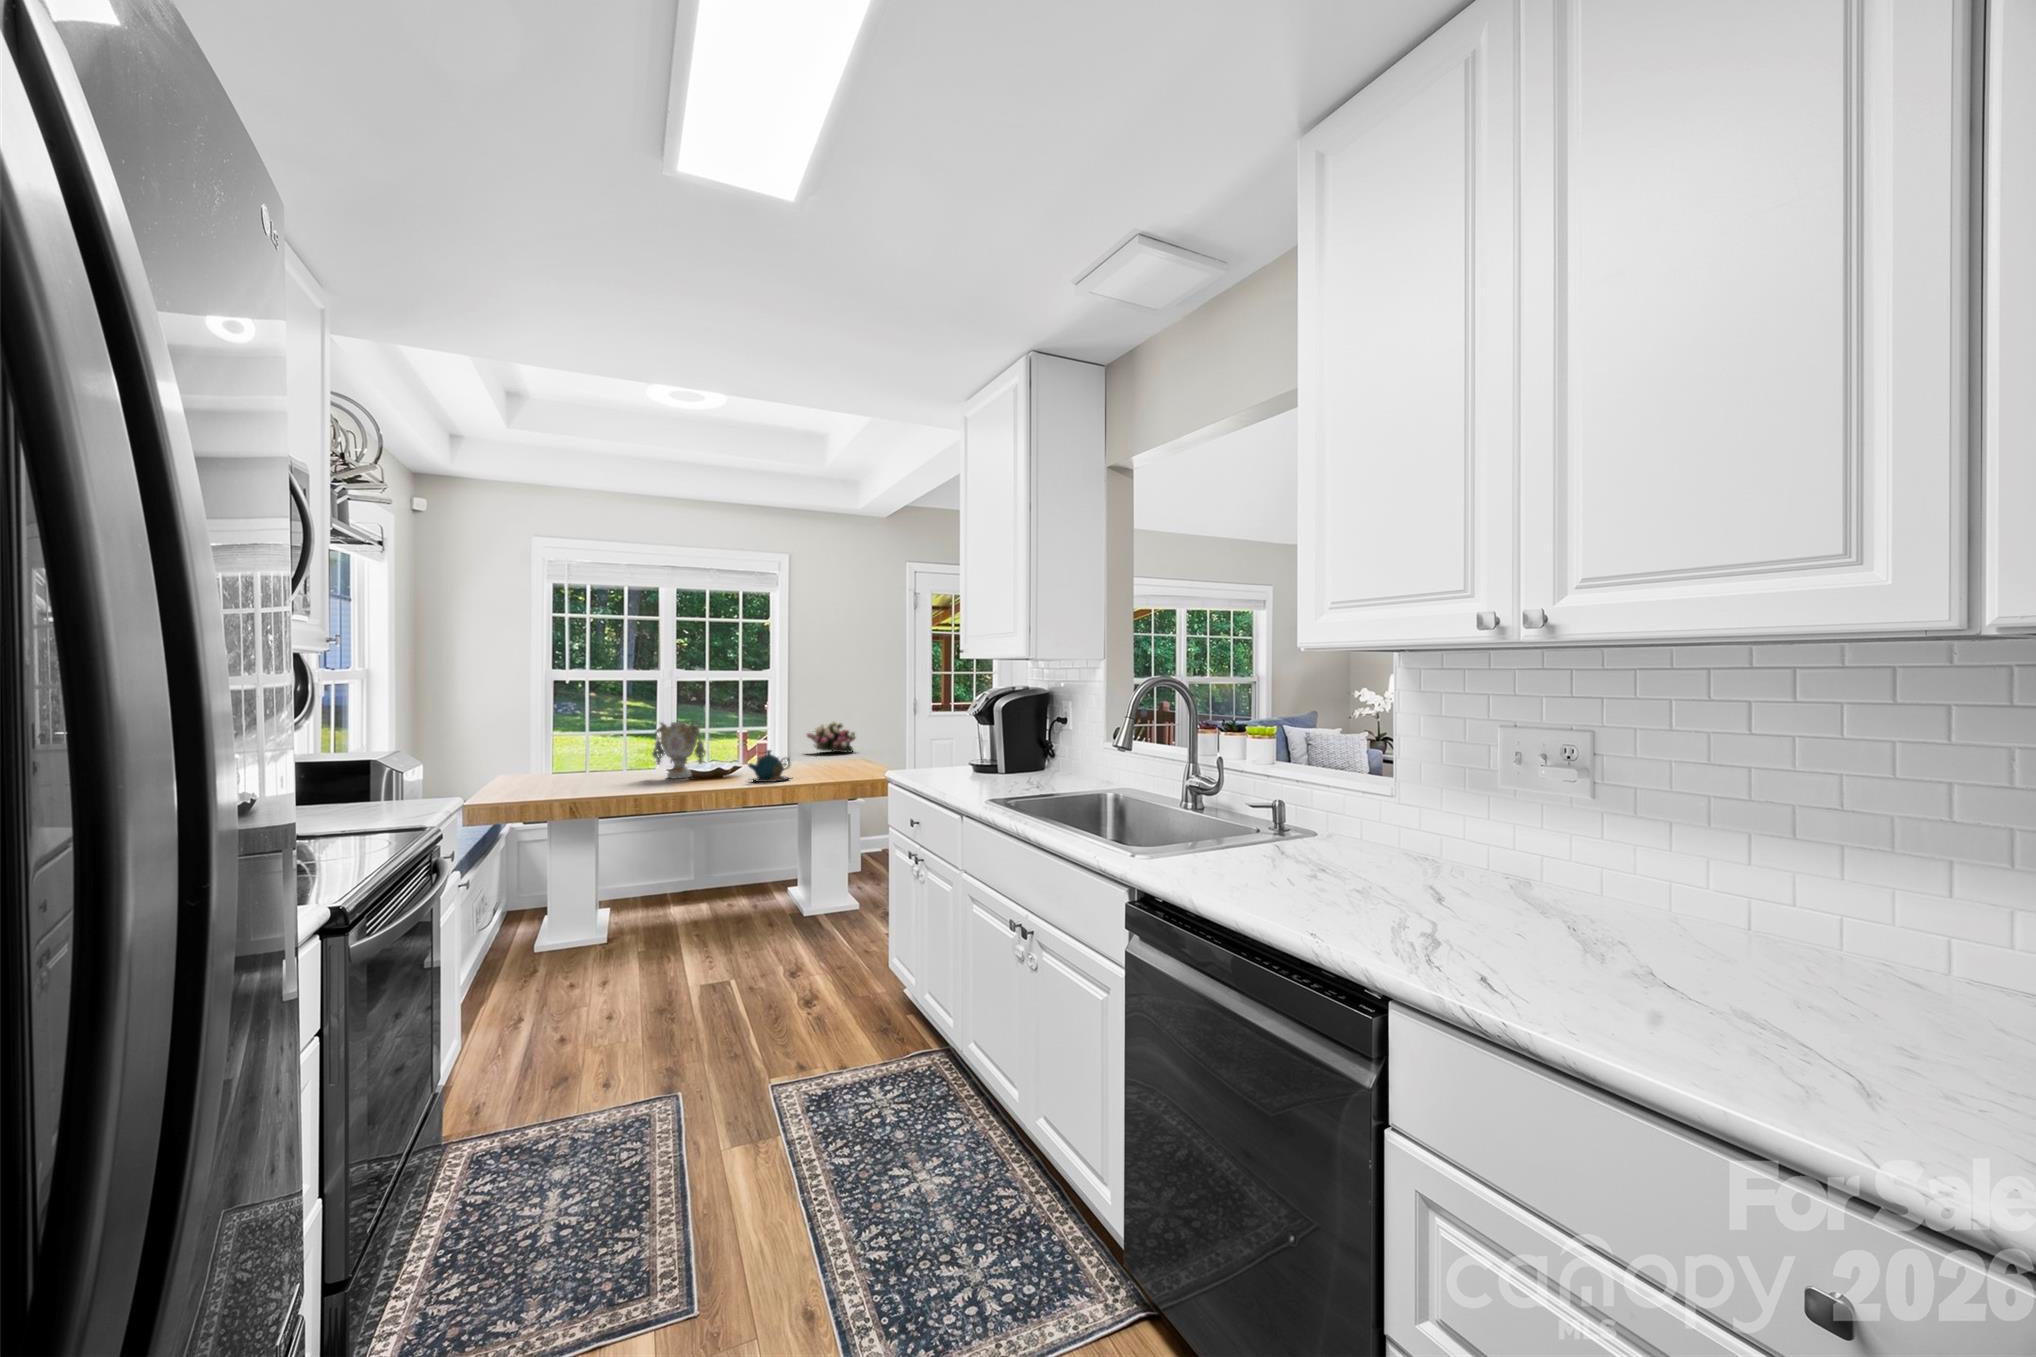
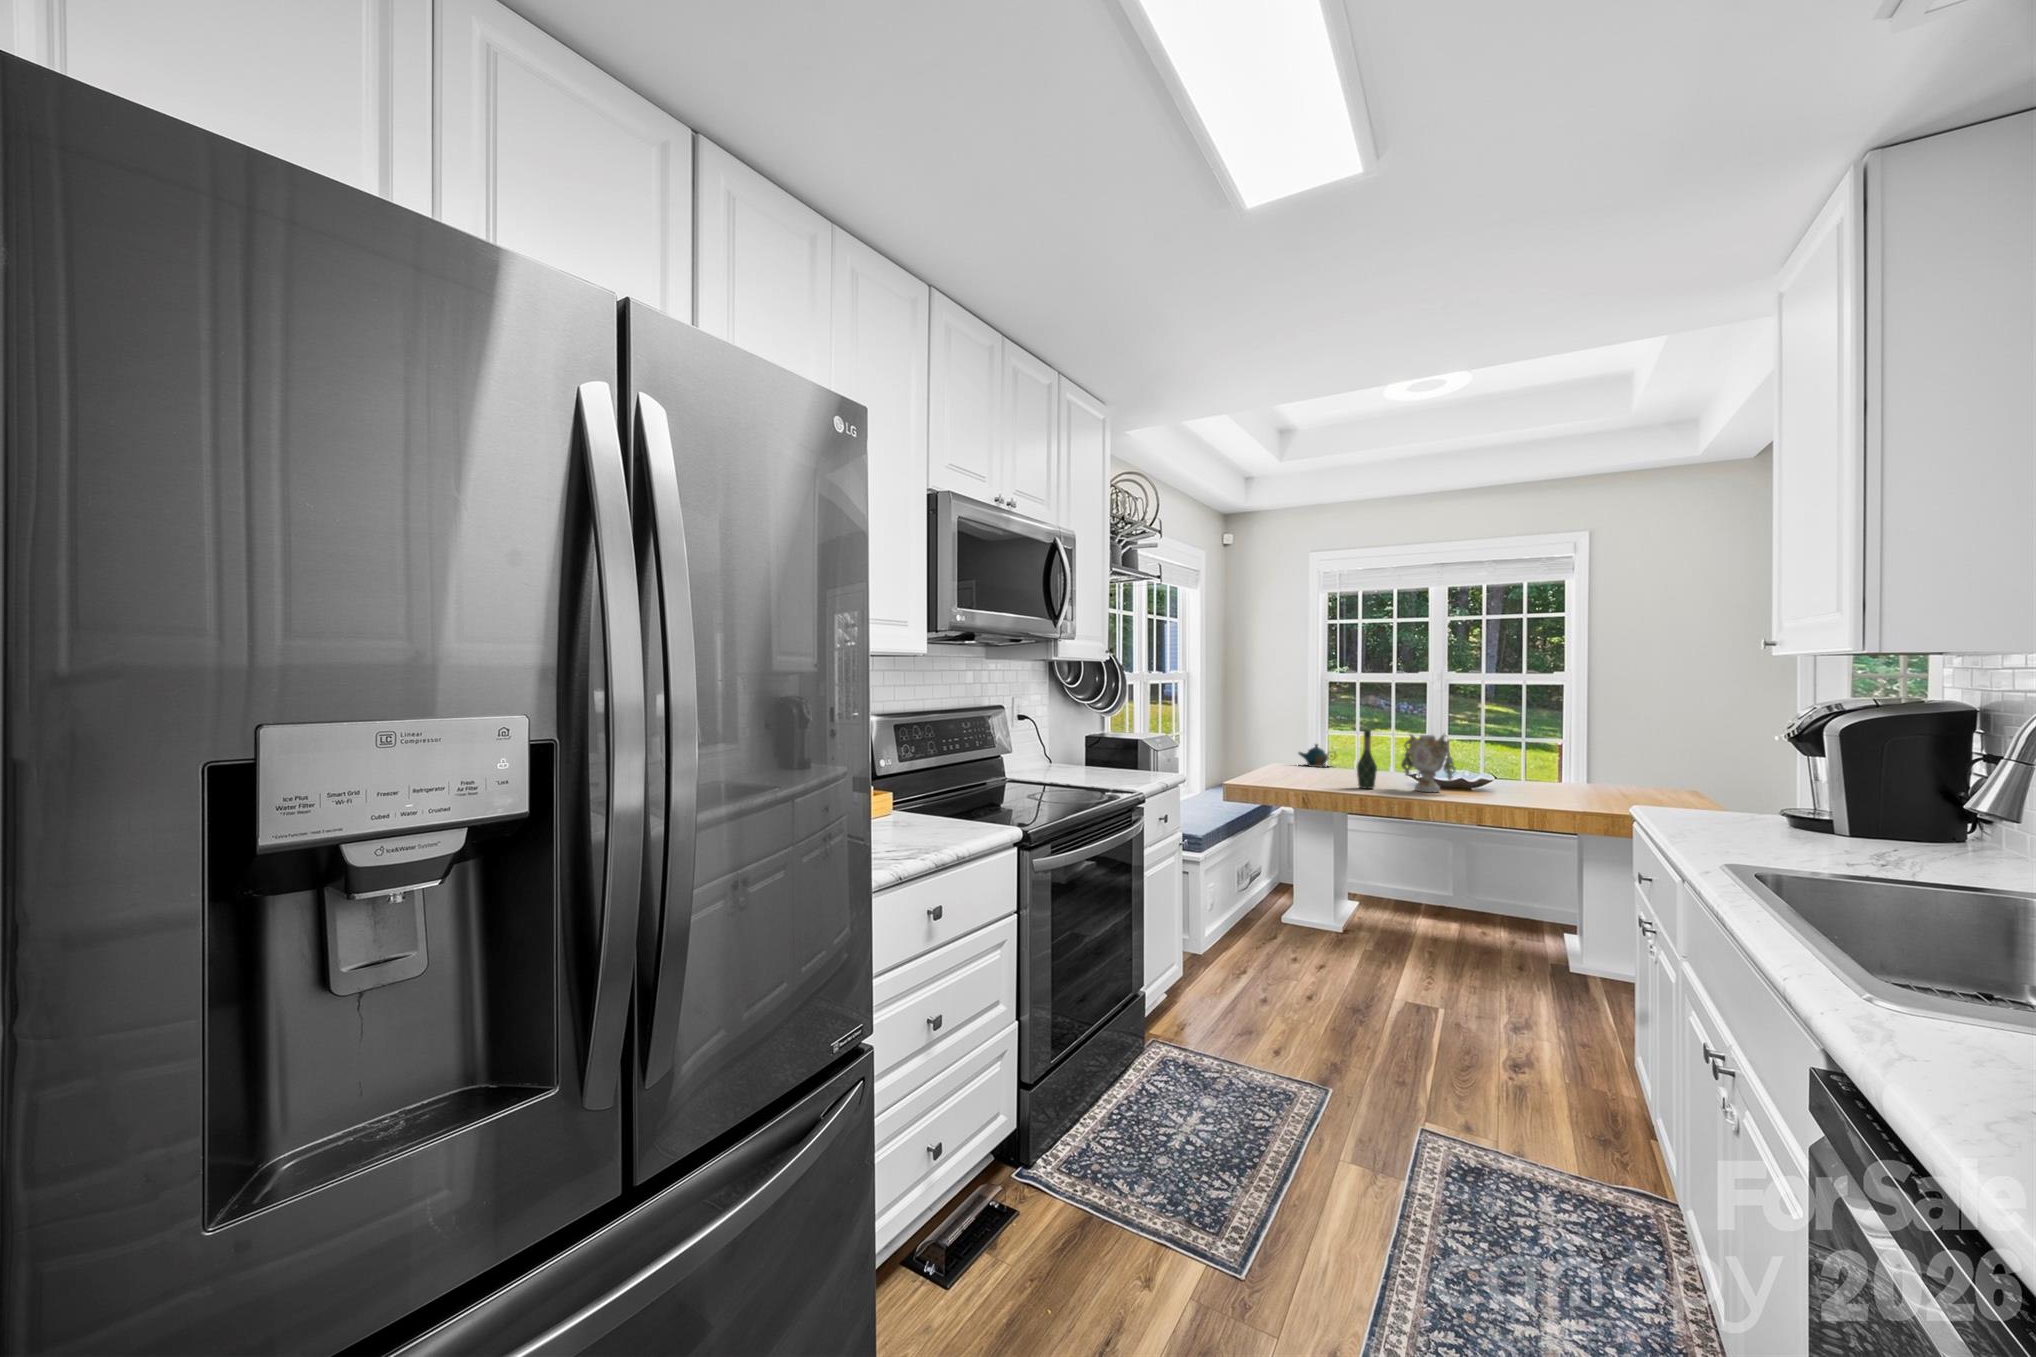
wine bottle: none [610,721,632,784] -> present [1357,730,1377,789]
flower arrangement: present [807,722,856,753] -> none [1610,750,1692,794]
teapot: present [748,750,790,782] -> present [1299,744,1335,768]

